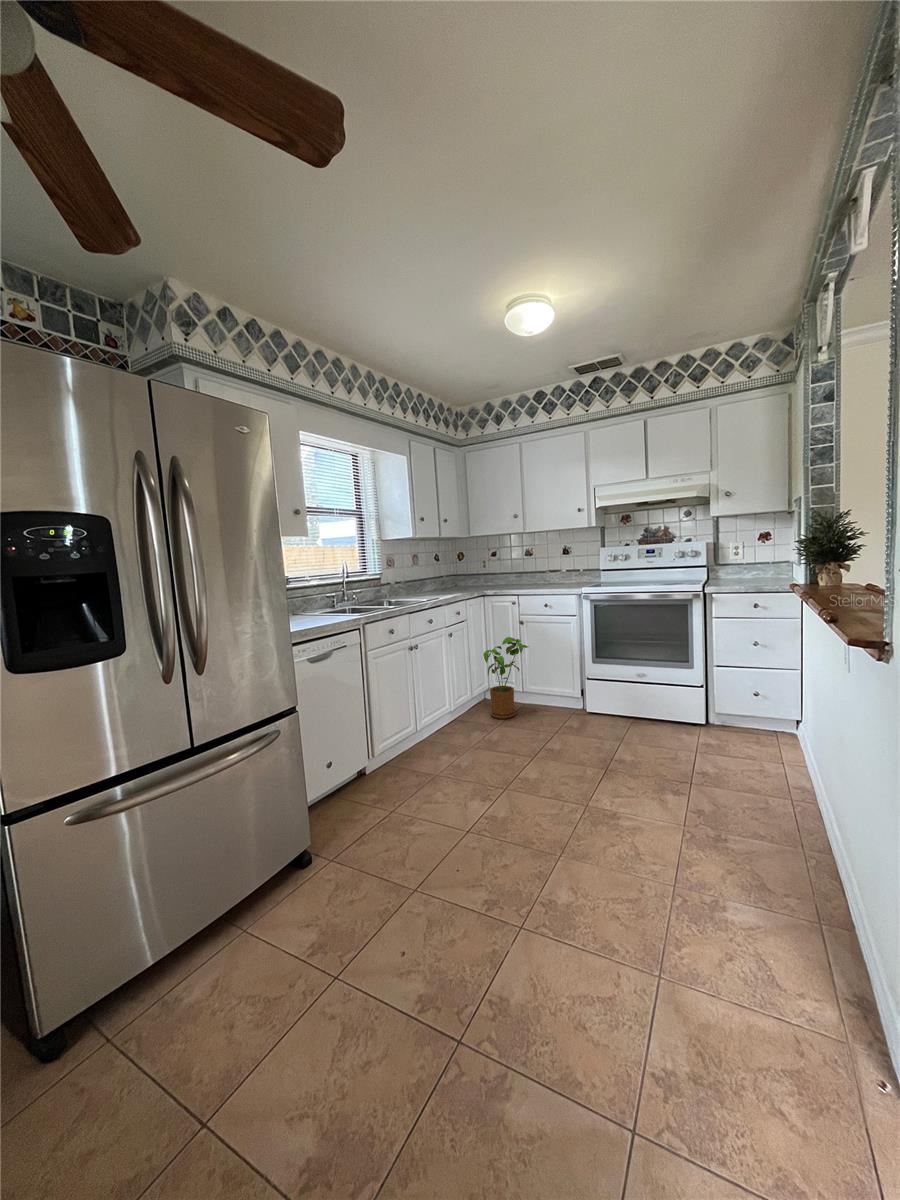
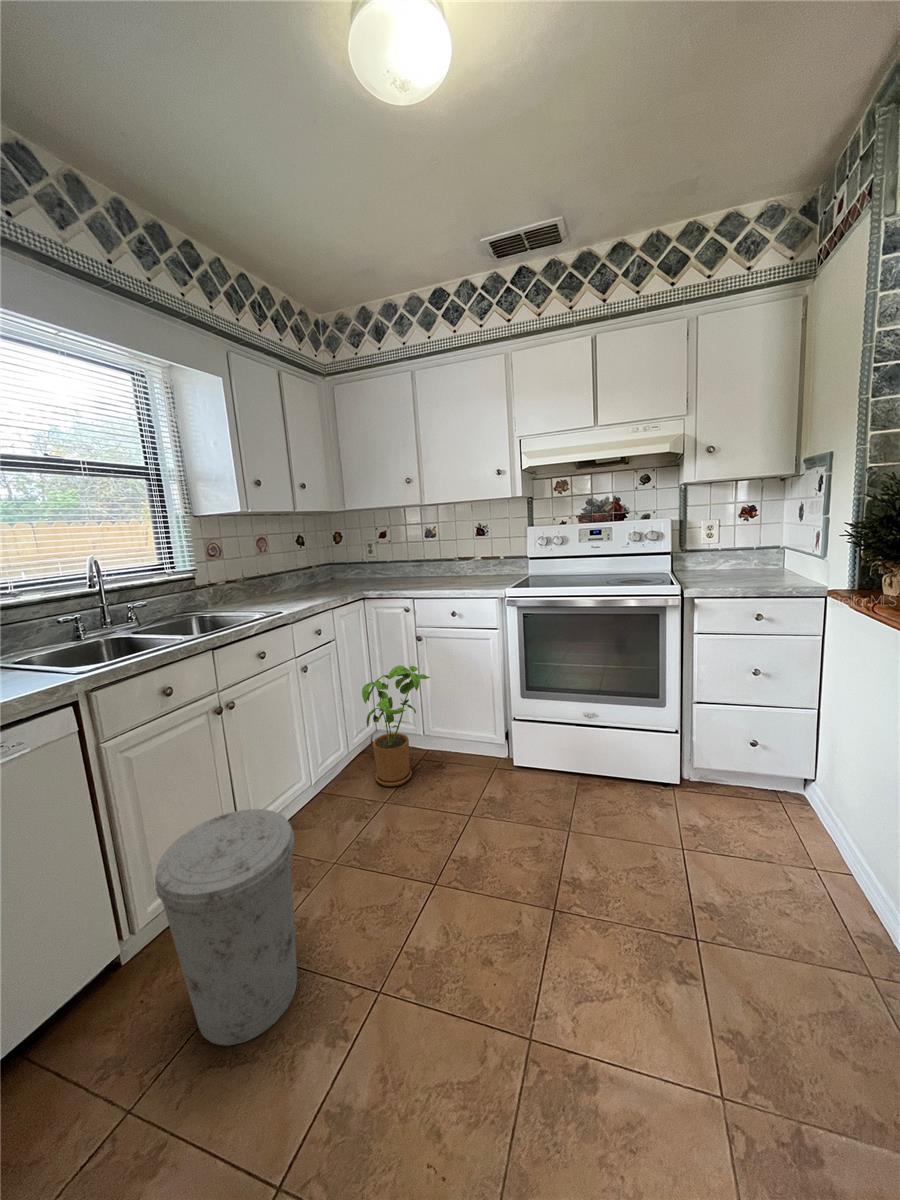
trash can: none [401,690,464,797] -> present [155,809,297,1046]

